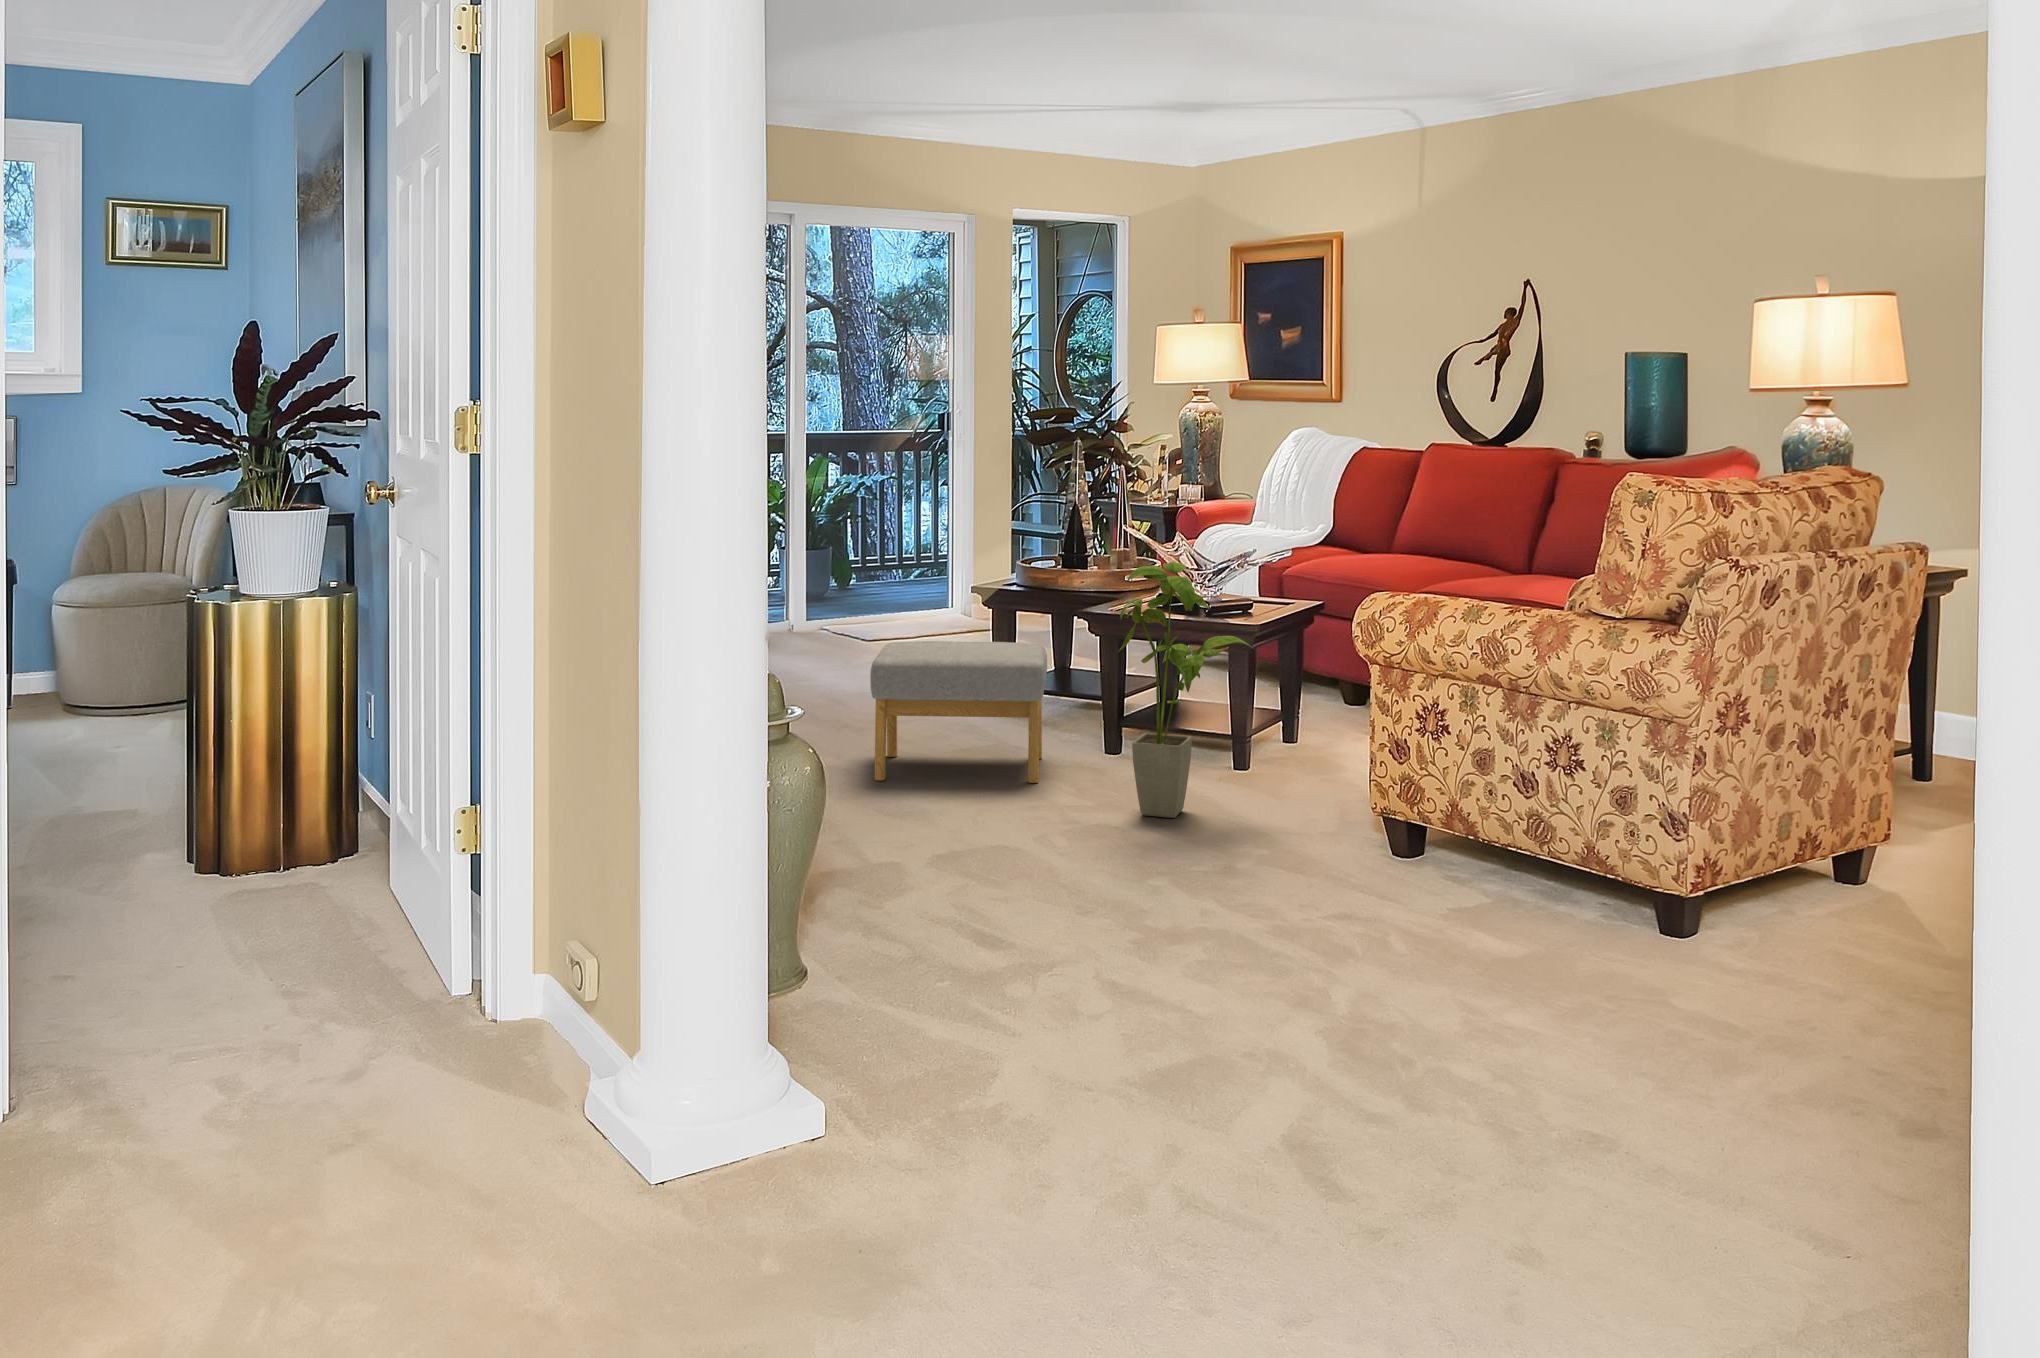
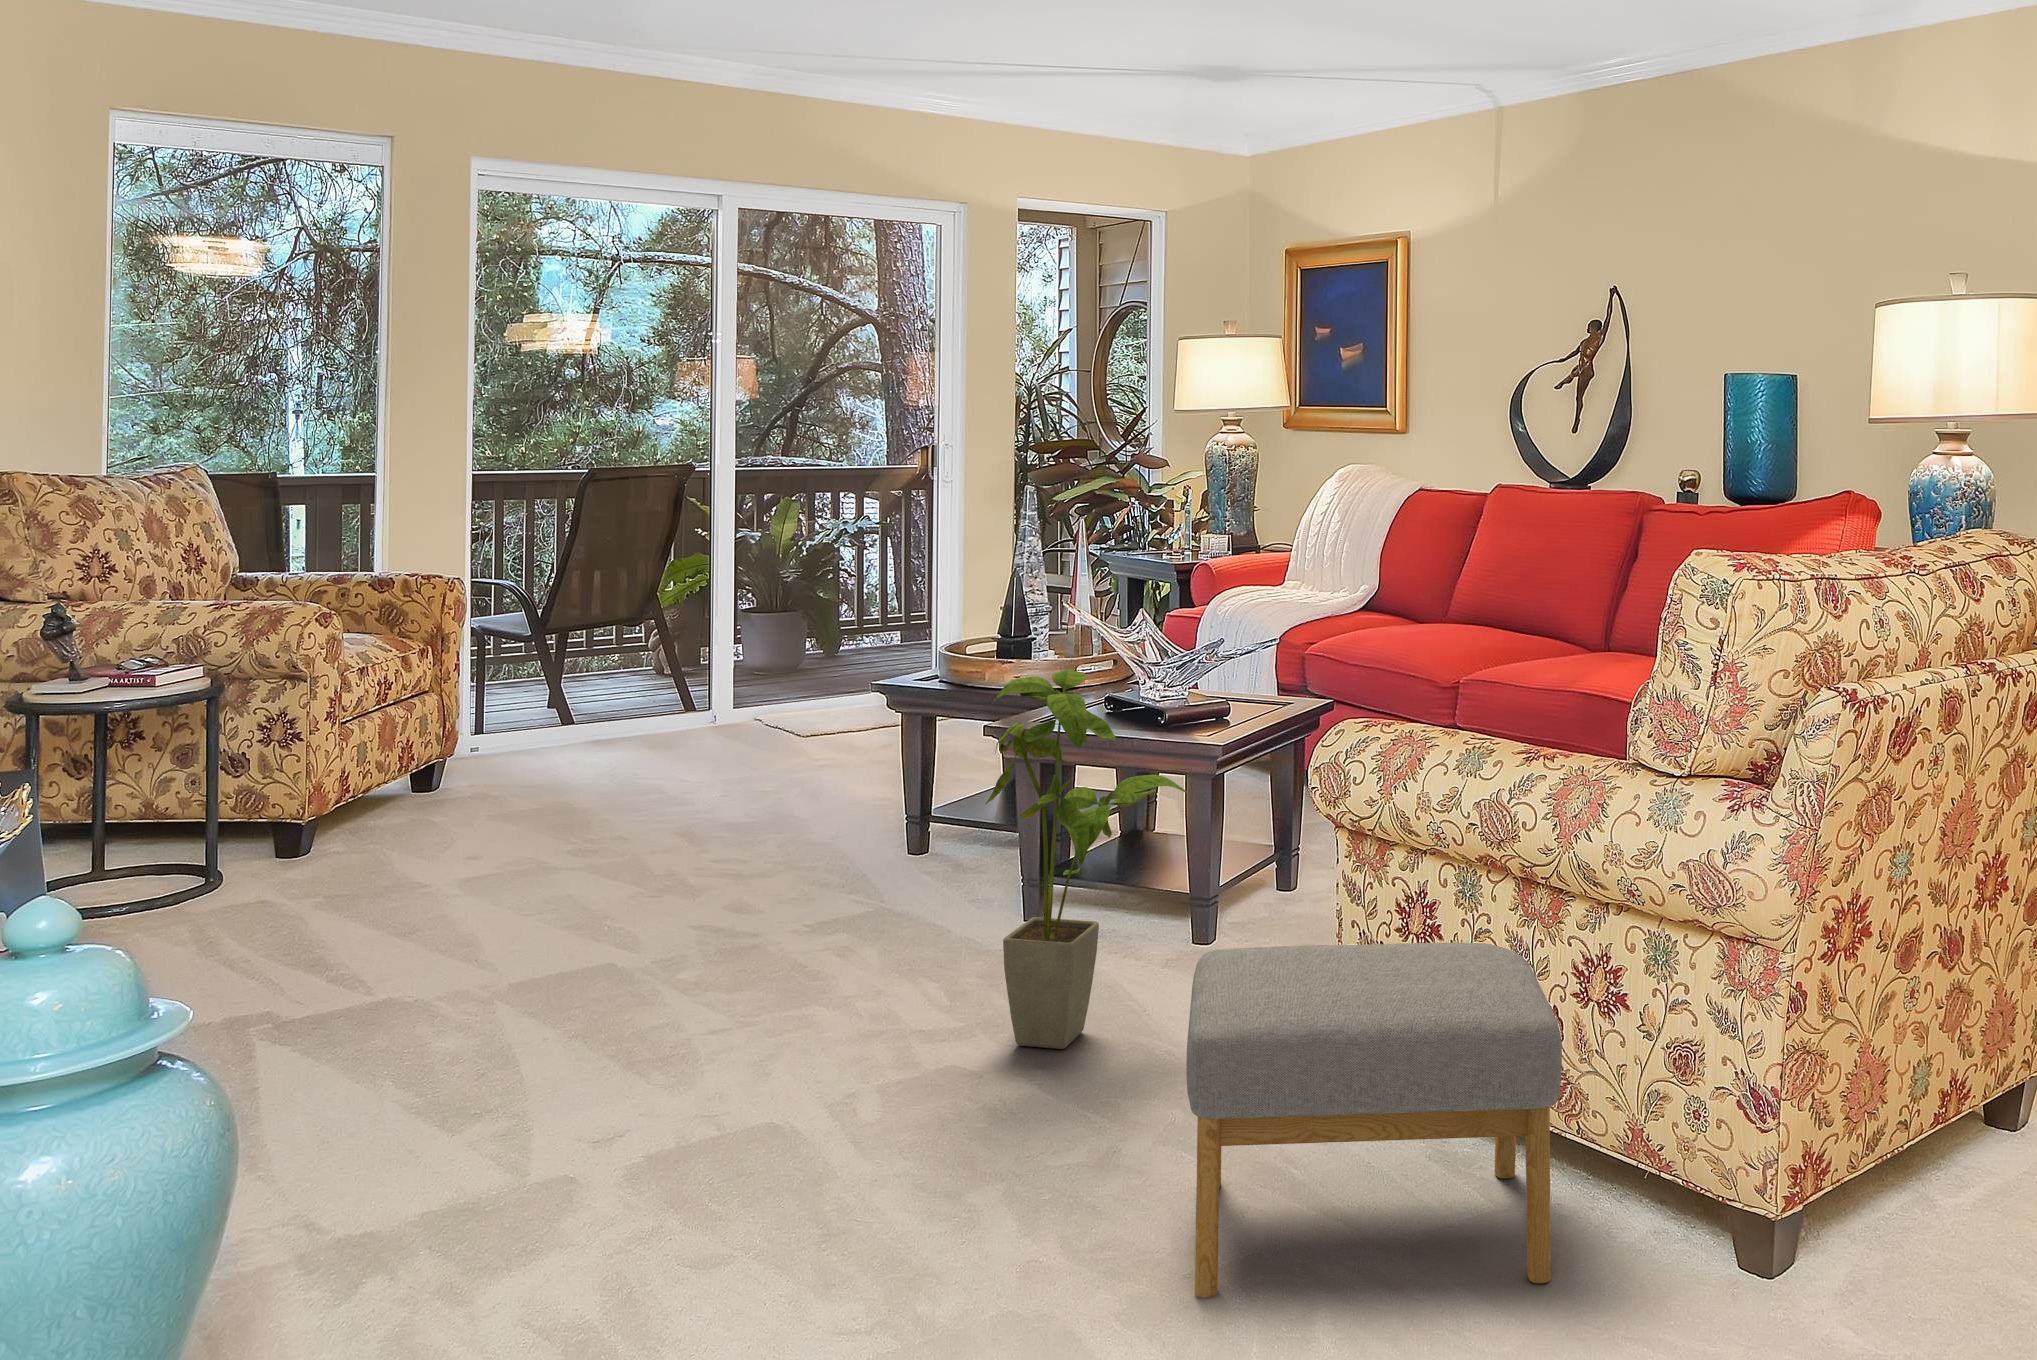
footstool: present [870,641,1047,783] -> present [1186,943,1562,1298]

